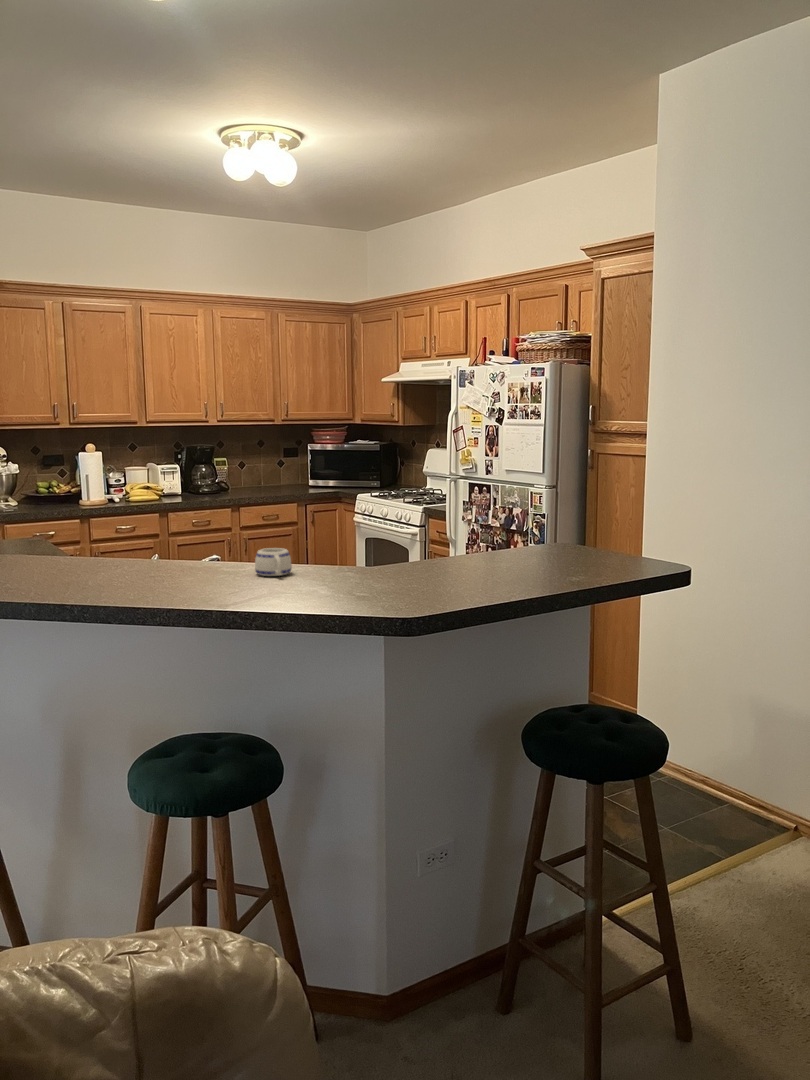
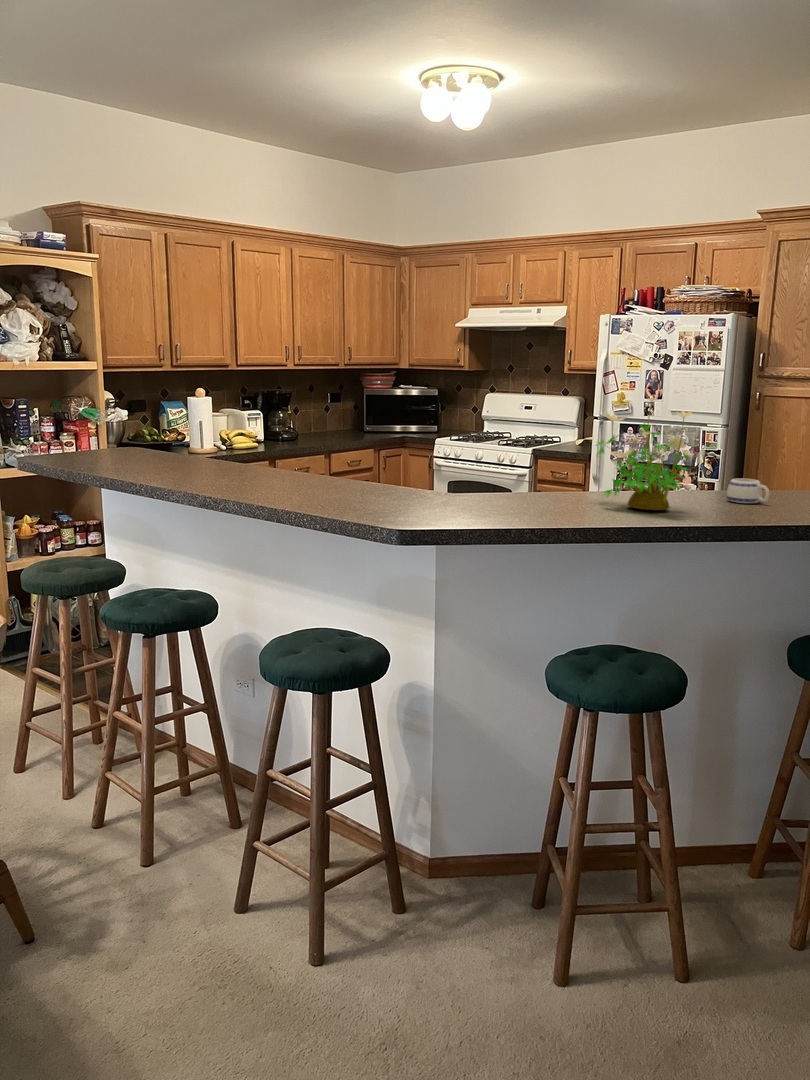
potted plant: none [76,459,165,580] -> present [596,398,694,510]

